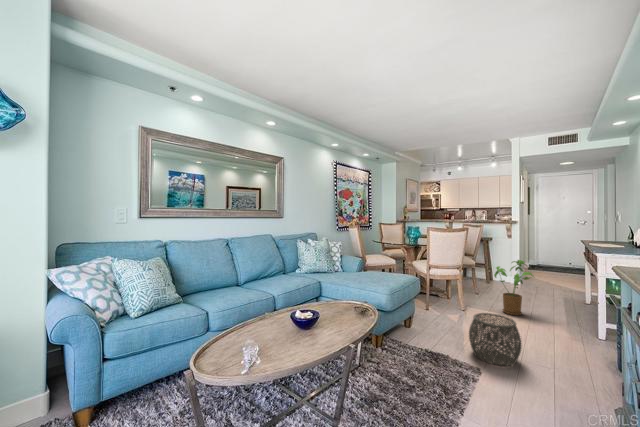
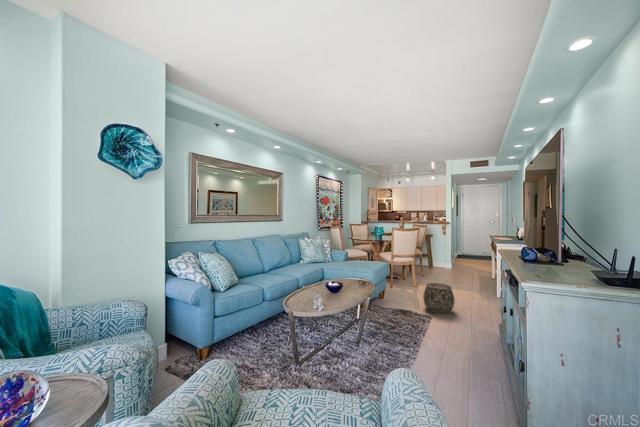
house plant: present [494,260,533,315] -> none [436,249,462,287]

